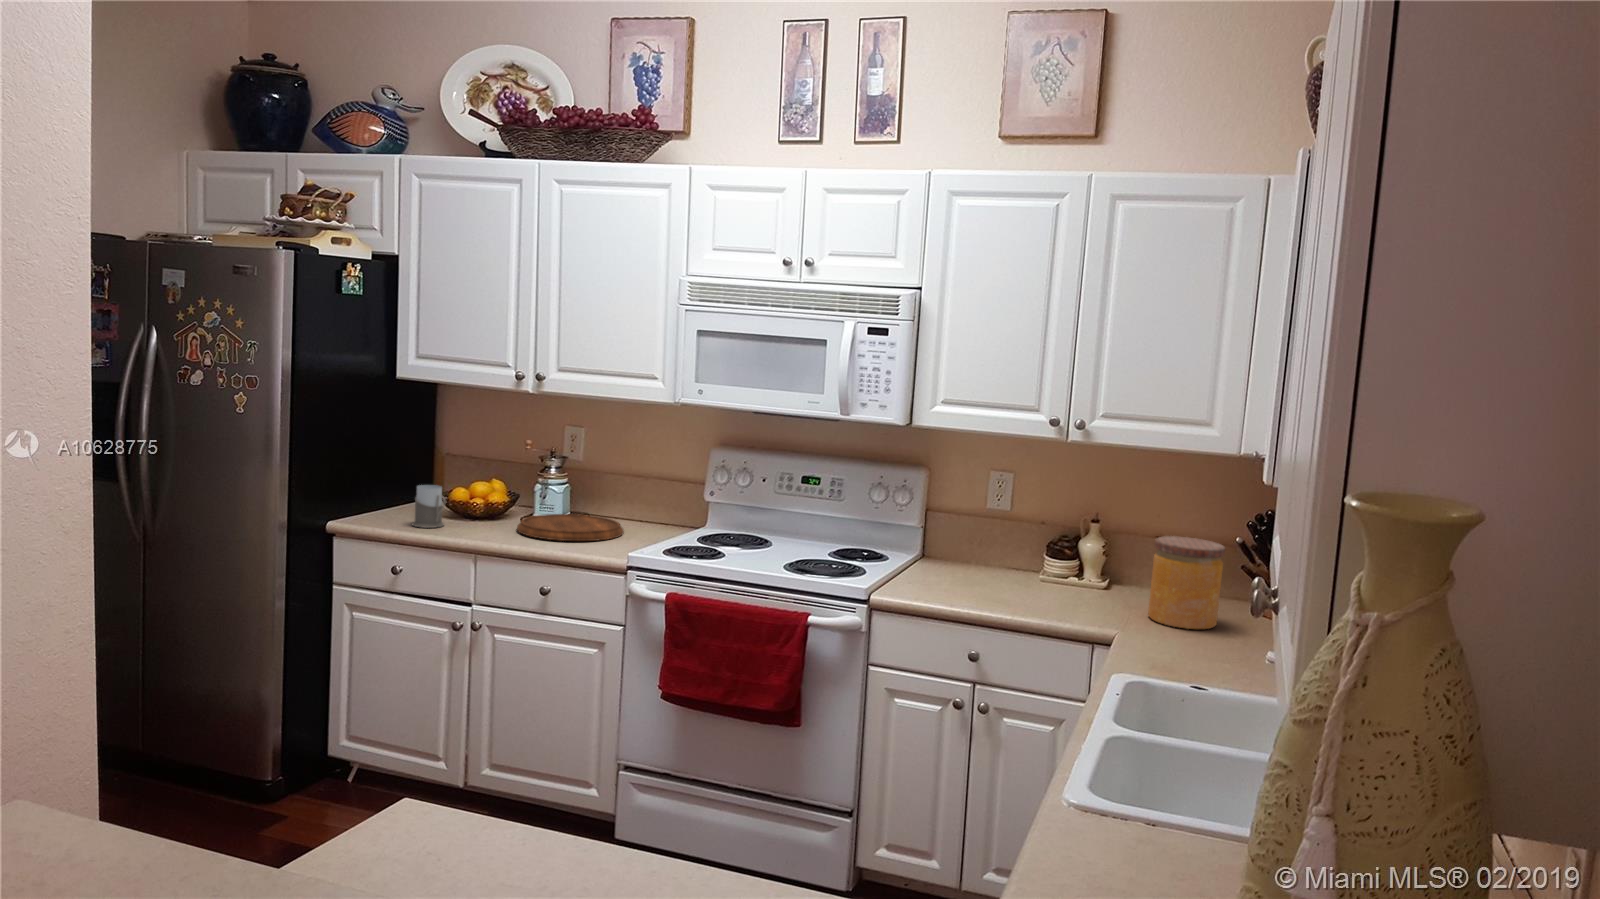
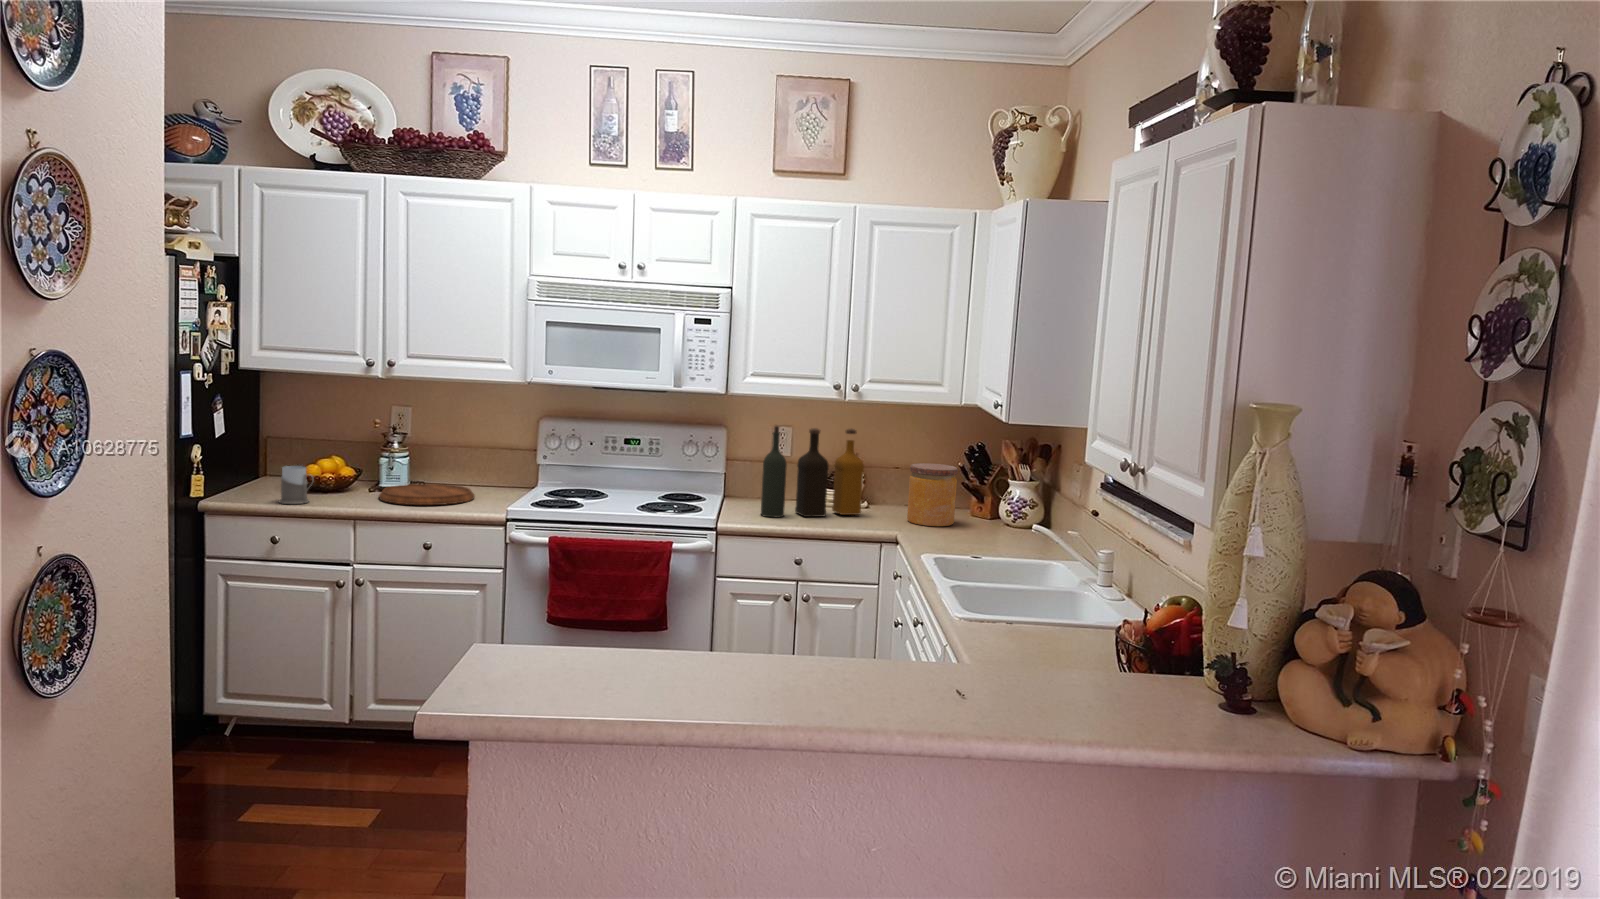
bottle: none [942,472,1092,602] -> present [761,426,864,518]

